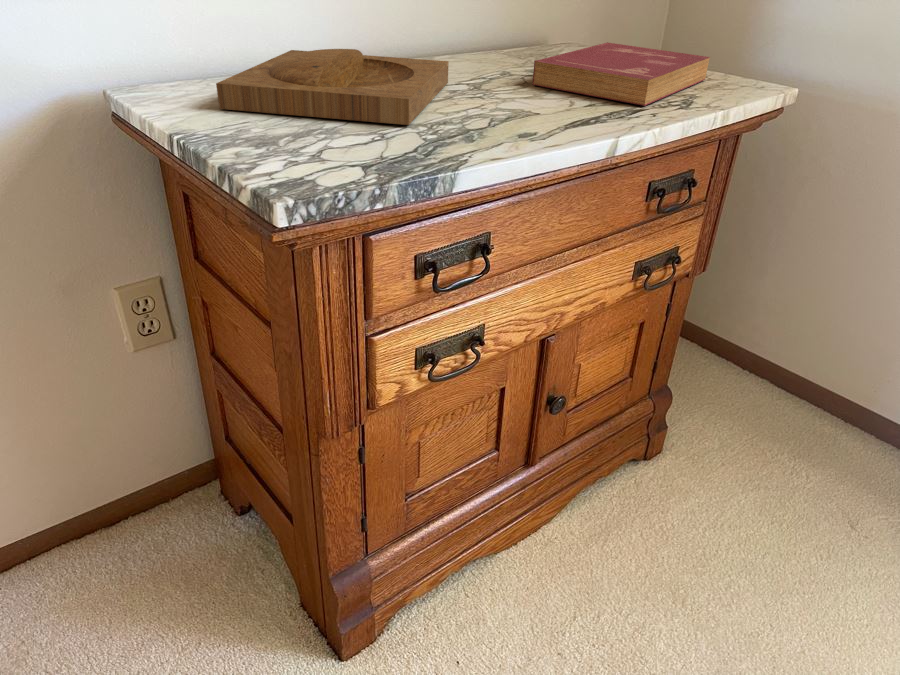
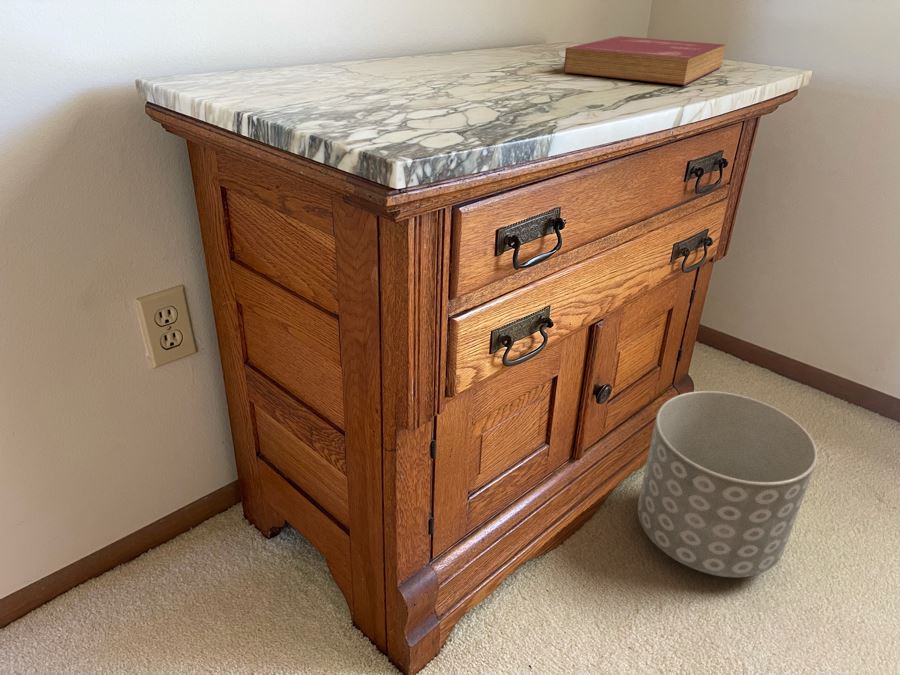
tray: present [216,49,449,125] -> none [266,37,483,102]
planter: none [594,407,768,595] -> present [638,391,817,577]

